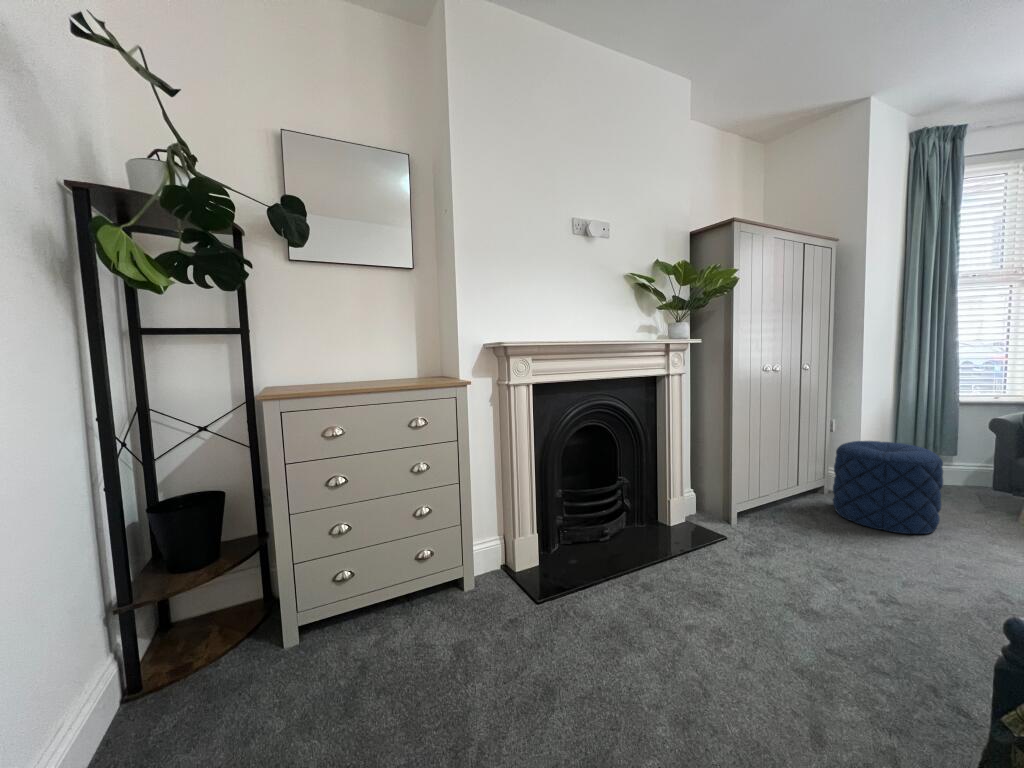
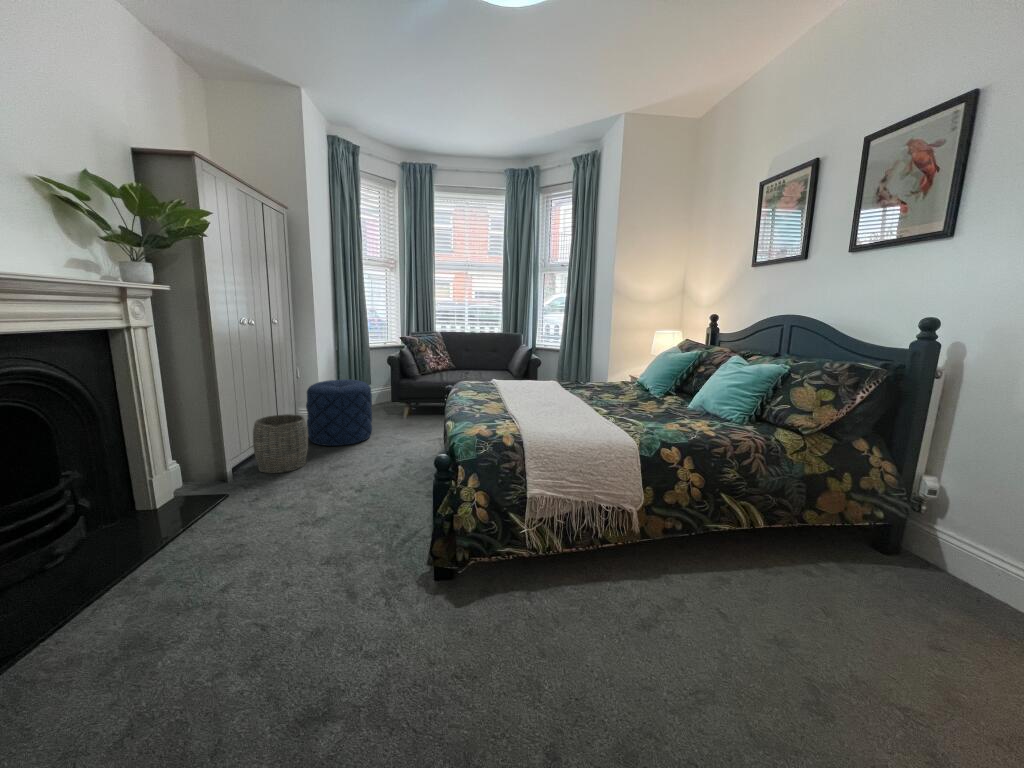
woven basket: none [761,469,826,539] -> present [253,414,308,473]

